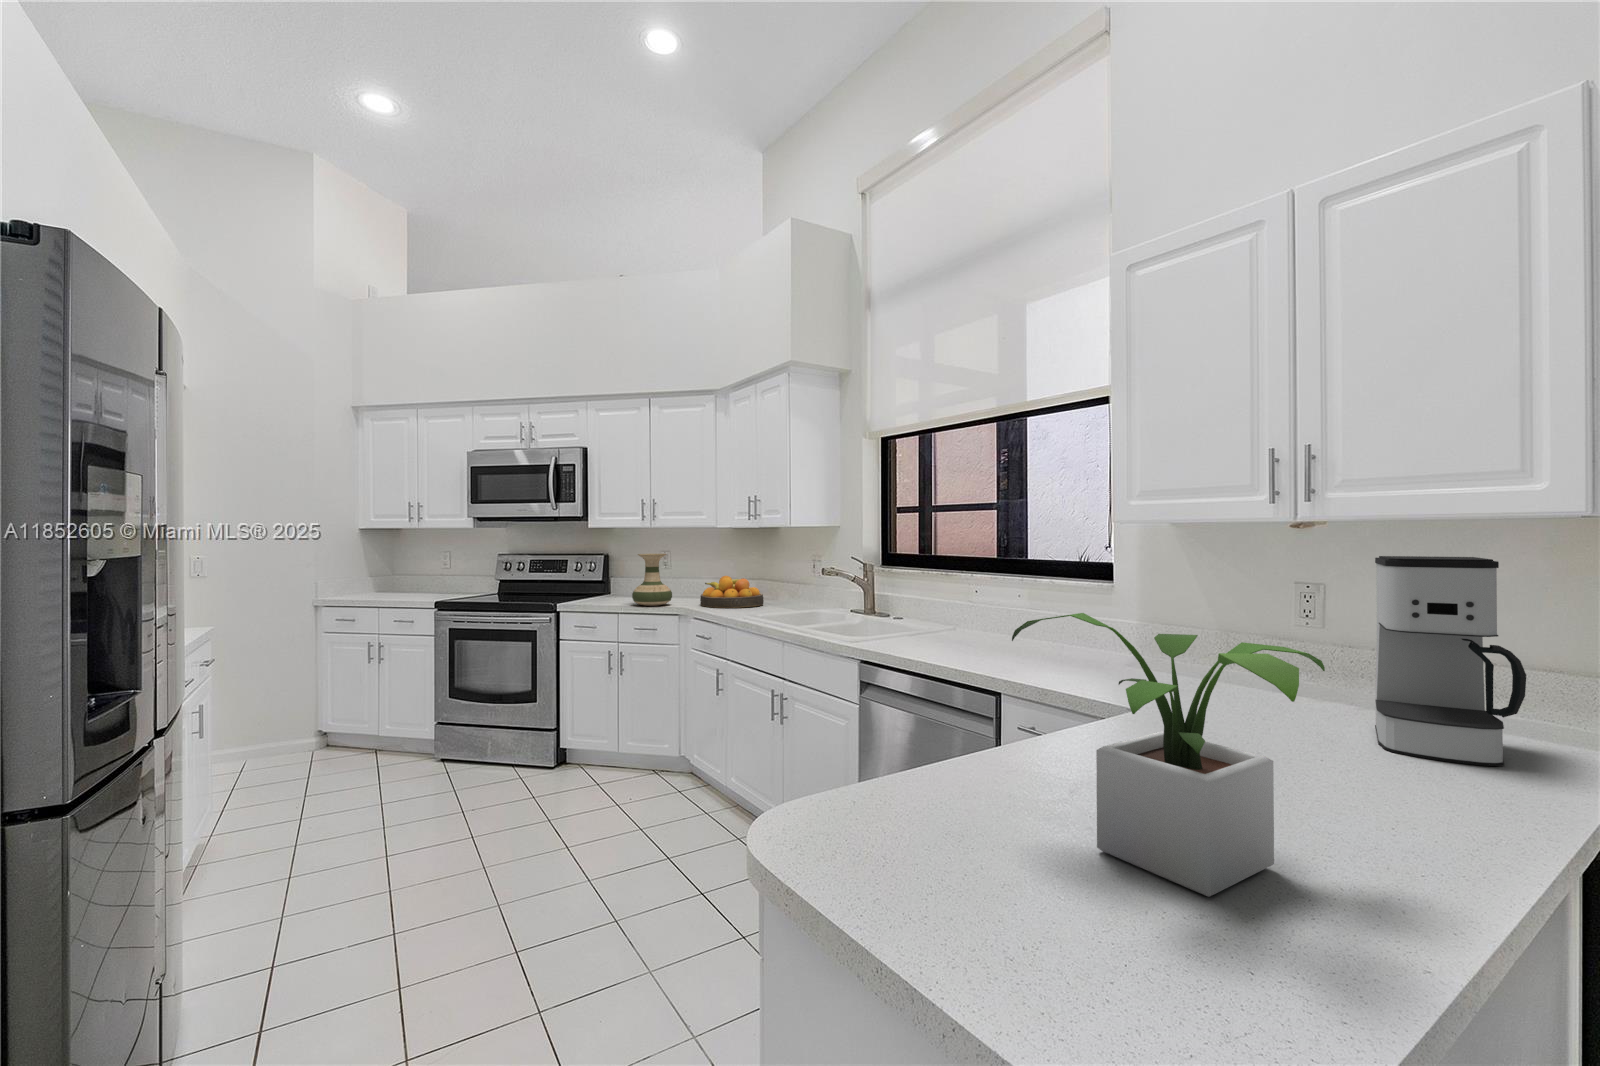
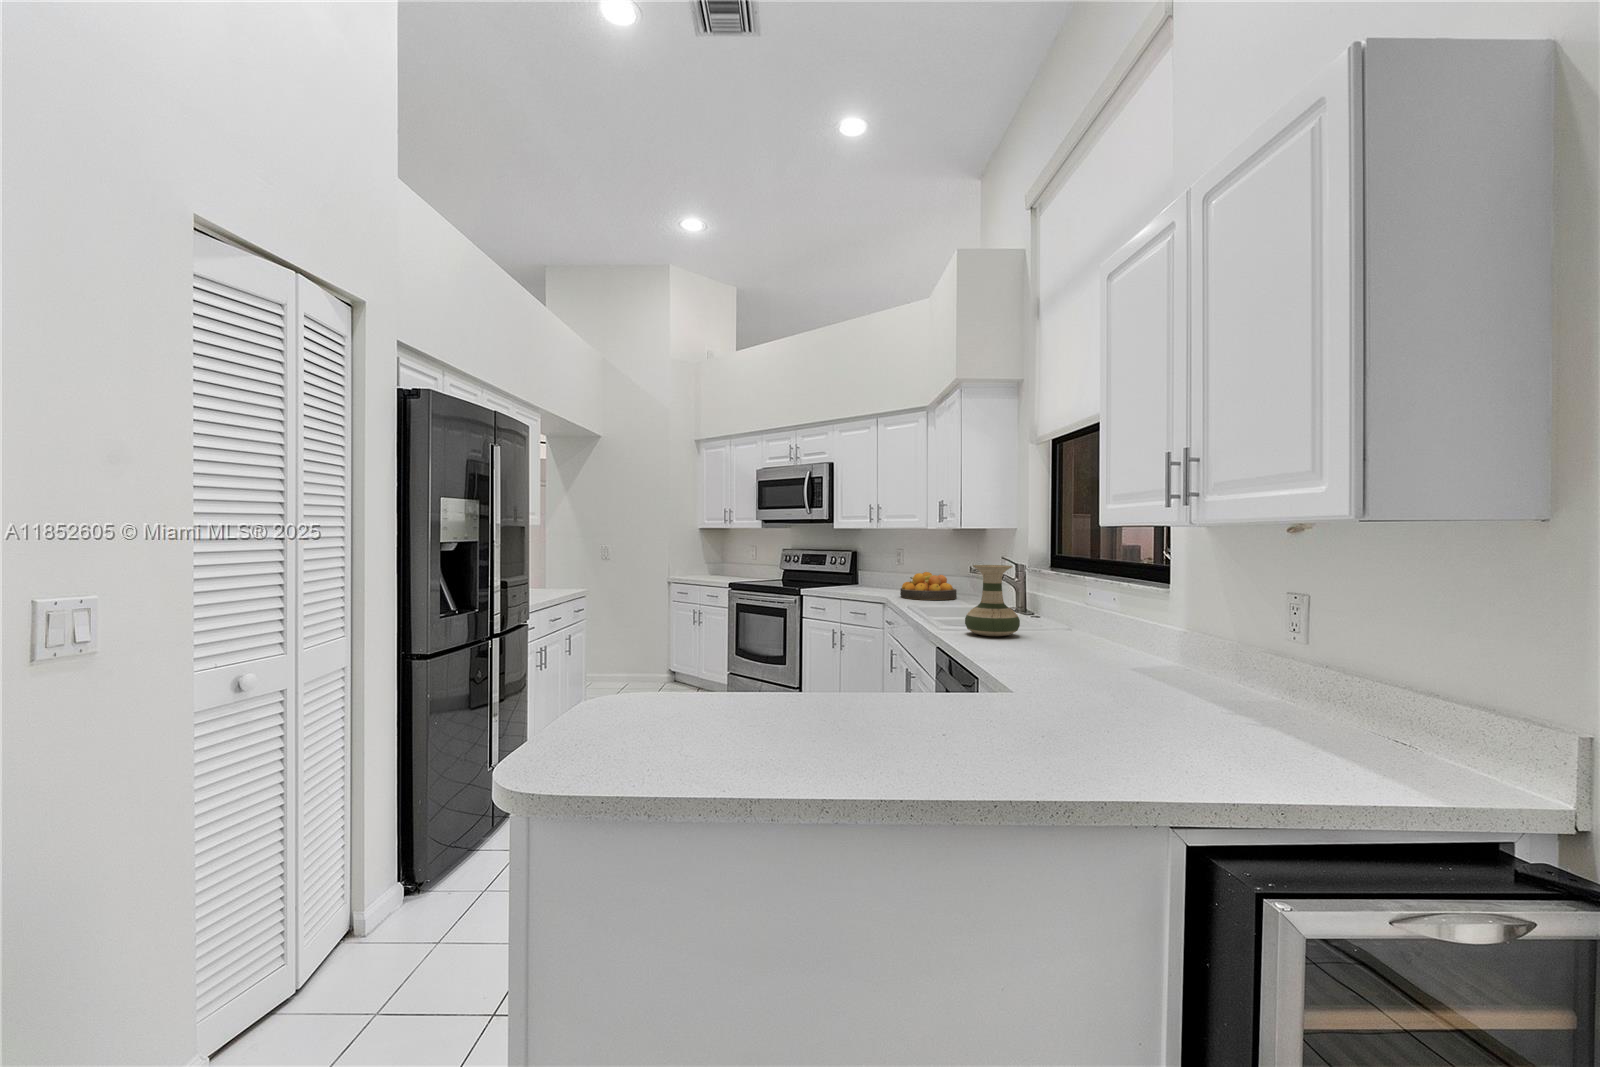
vase: present [632,554,672,606] -> present [965,565,1020,636]
coffee maker: present [1375,556,1526,766] -> none [1092,566,1224,756]
potted plant: present [1012,613,1325,897] -> none [663,588,802,743]

